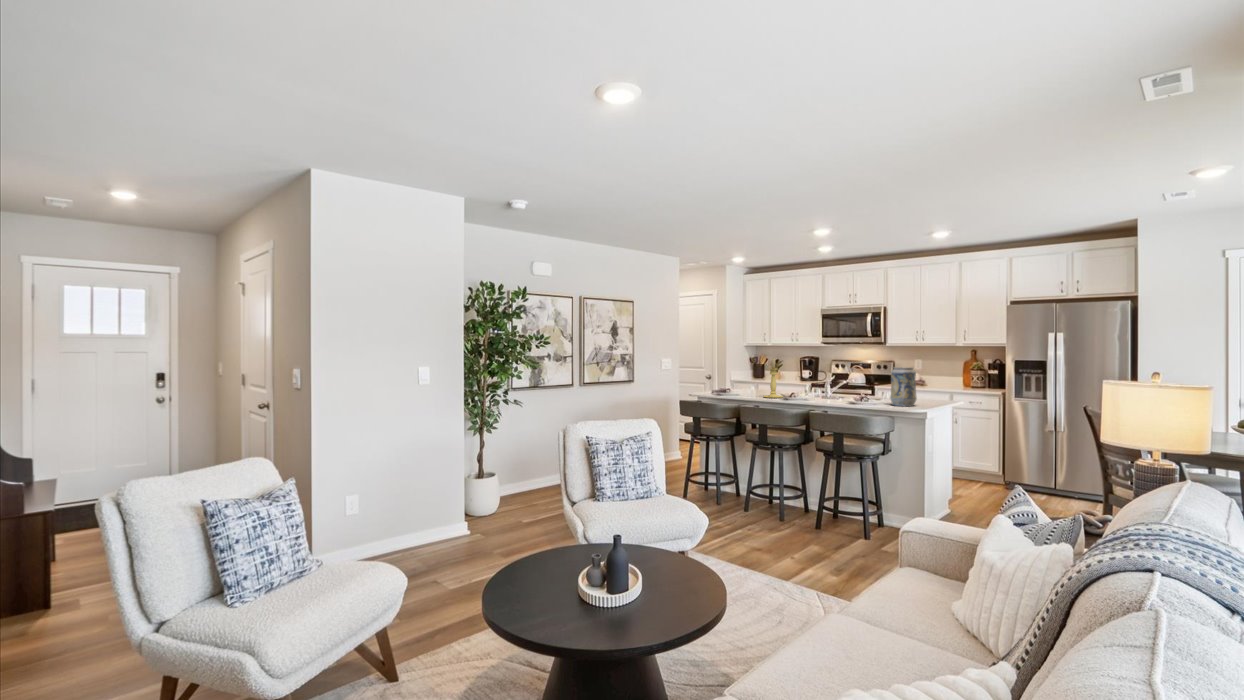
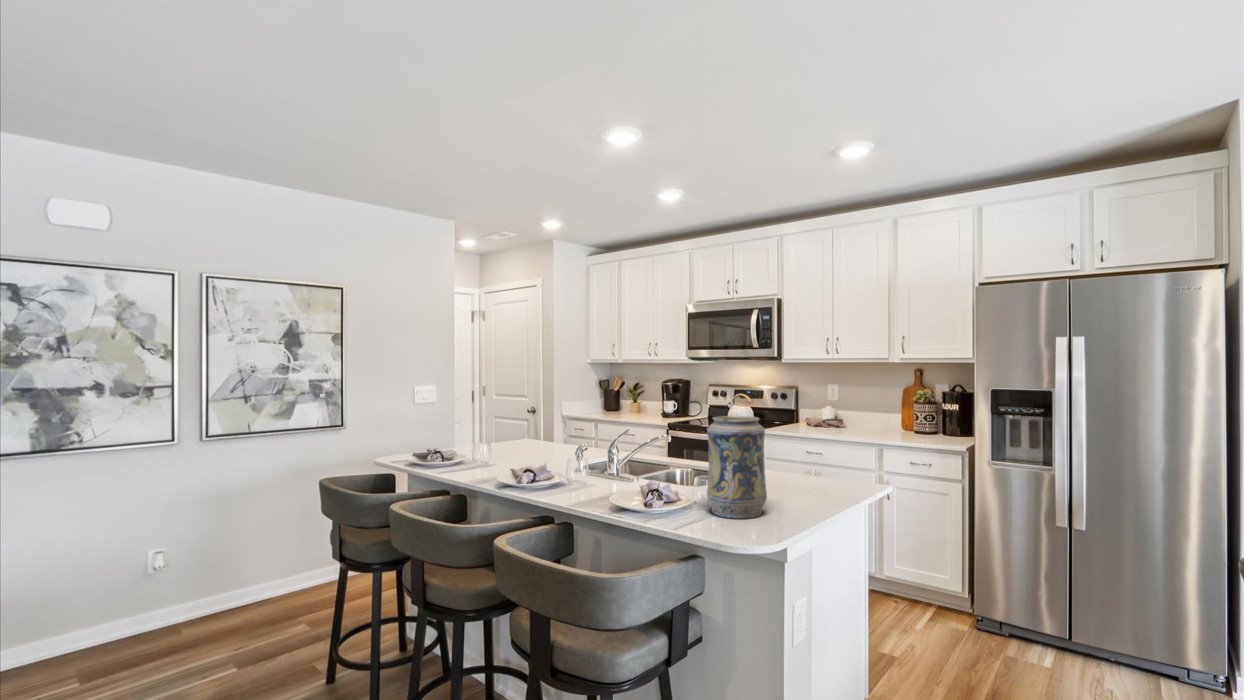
candle holder: present [764,358,783,398] -> none [501,388,540,472]

